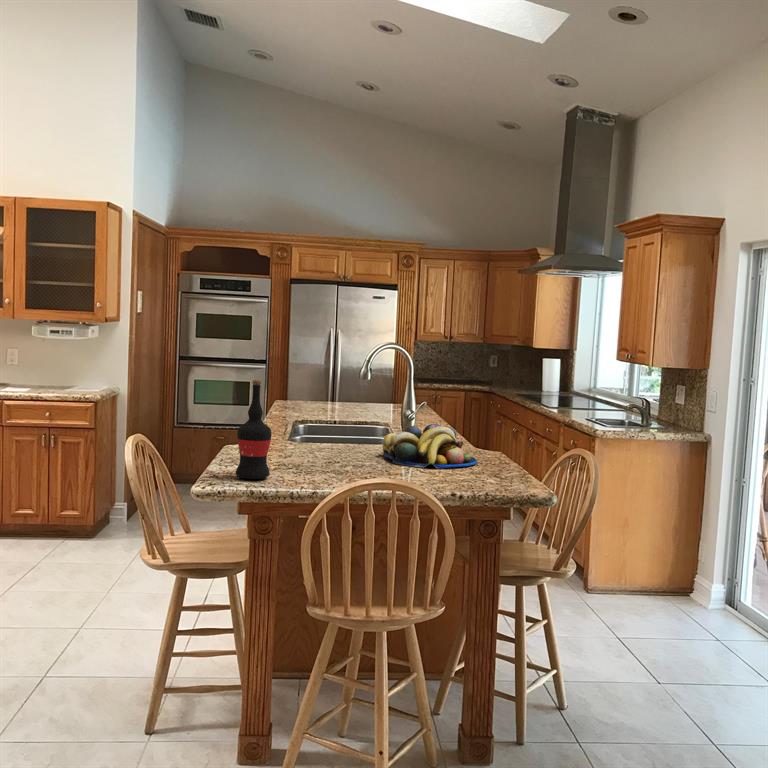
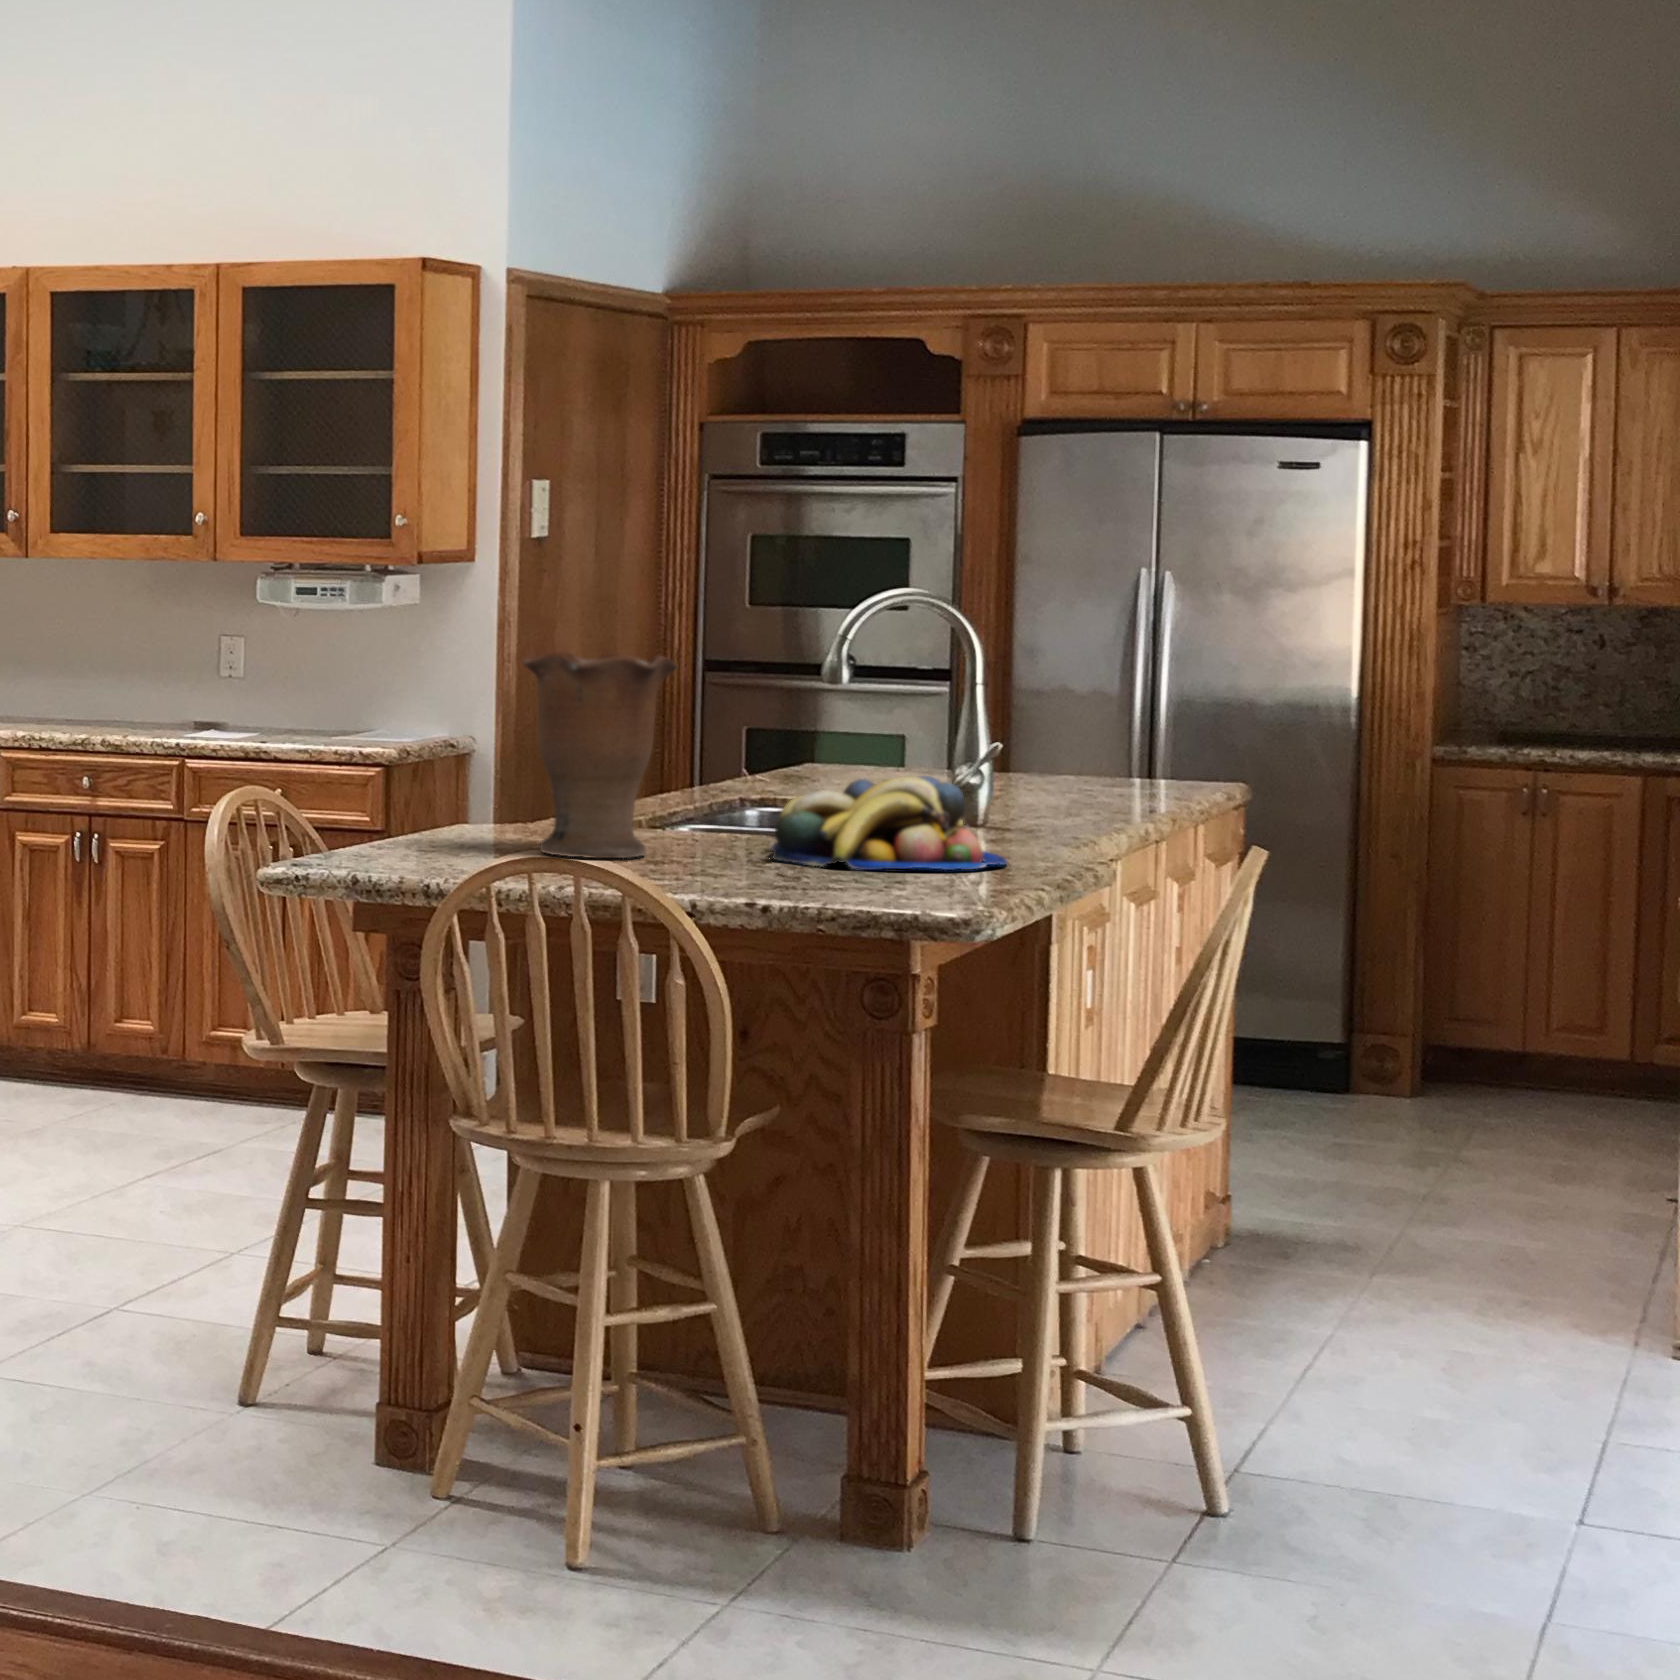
vase: none [293,376,361,470] -> present [523,651,678,858]
wine bottle: present [236,380,272,479] -> none [354,652,429,858]

